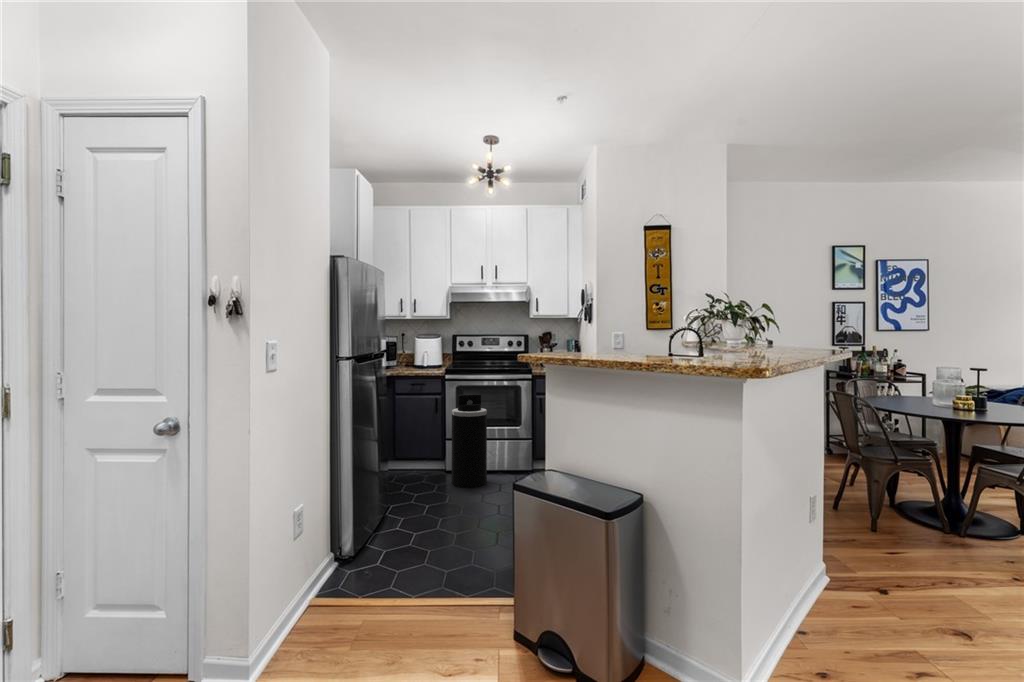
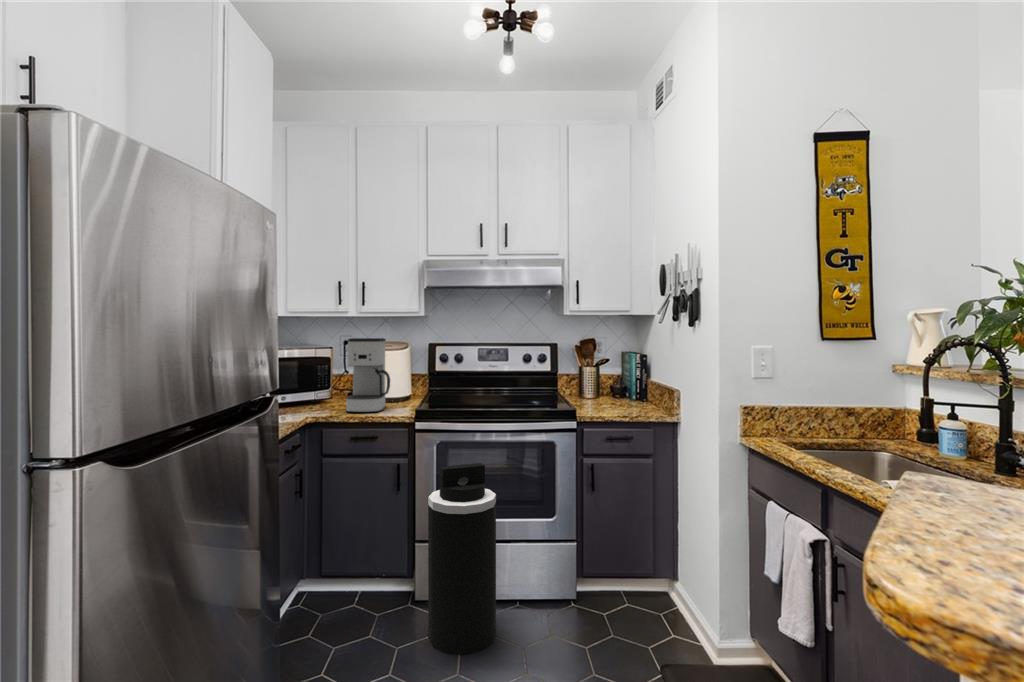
coffee maker: none [408,330,431,370] -> present [346,338,390,413]

